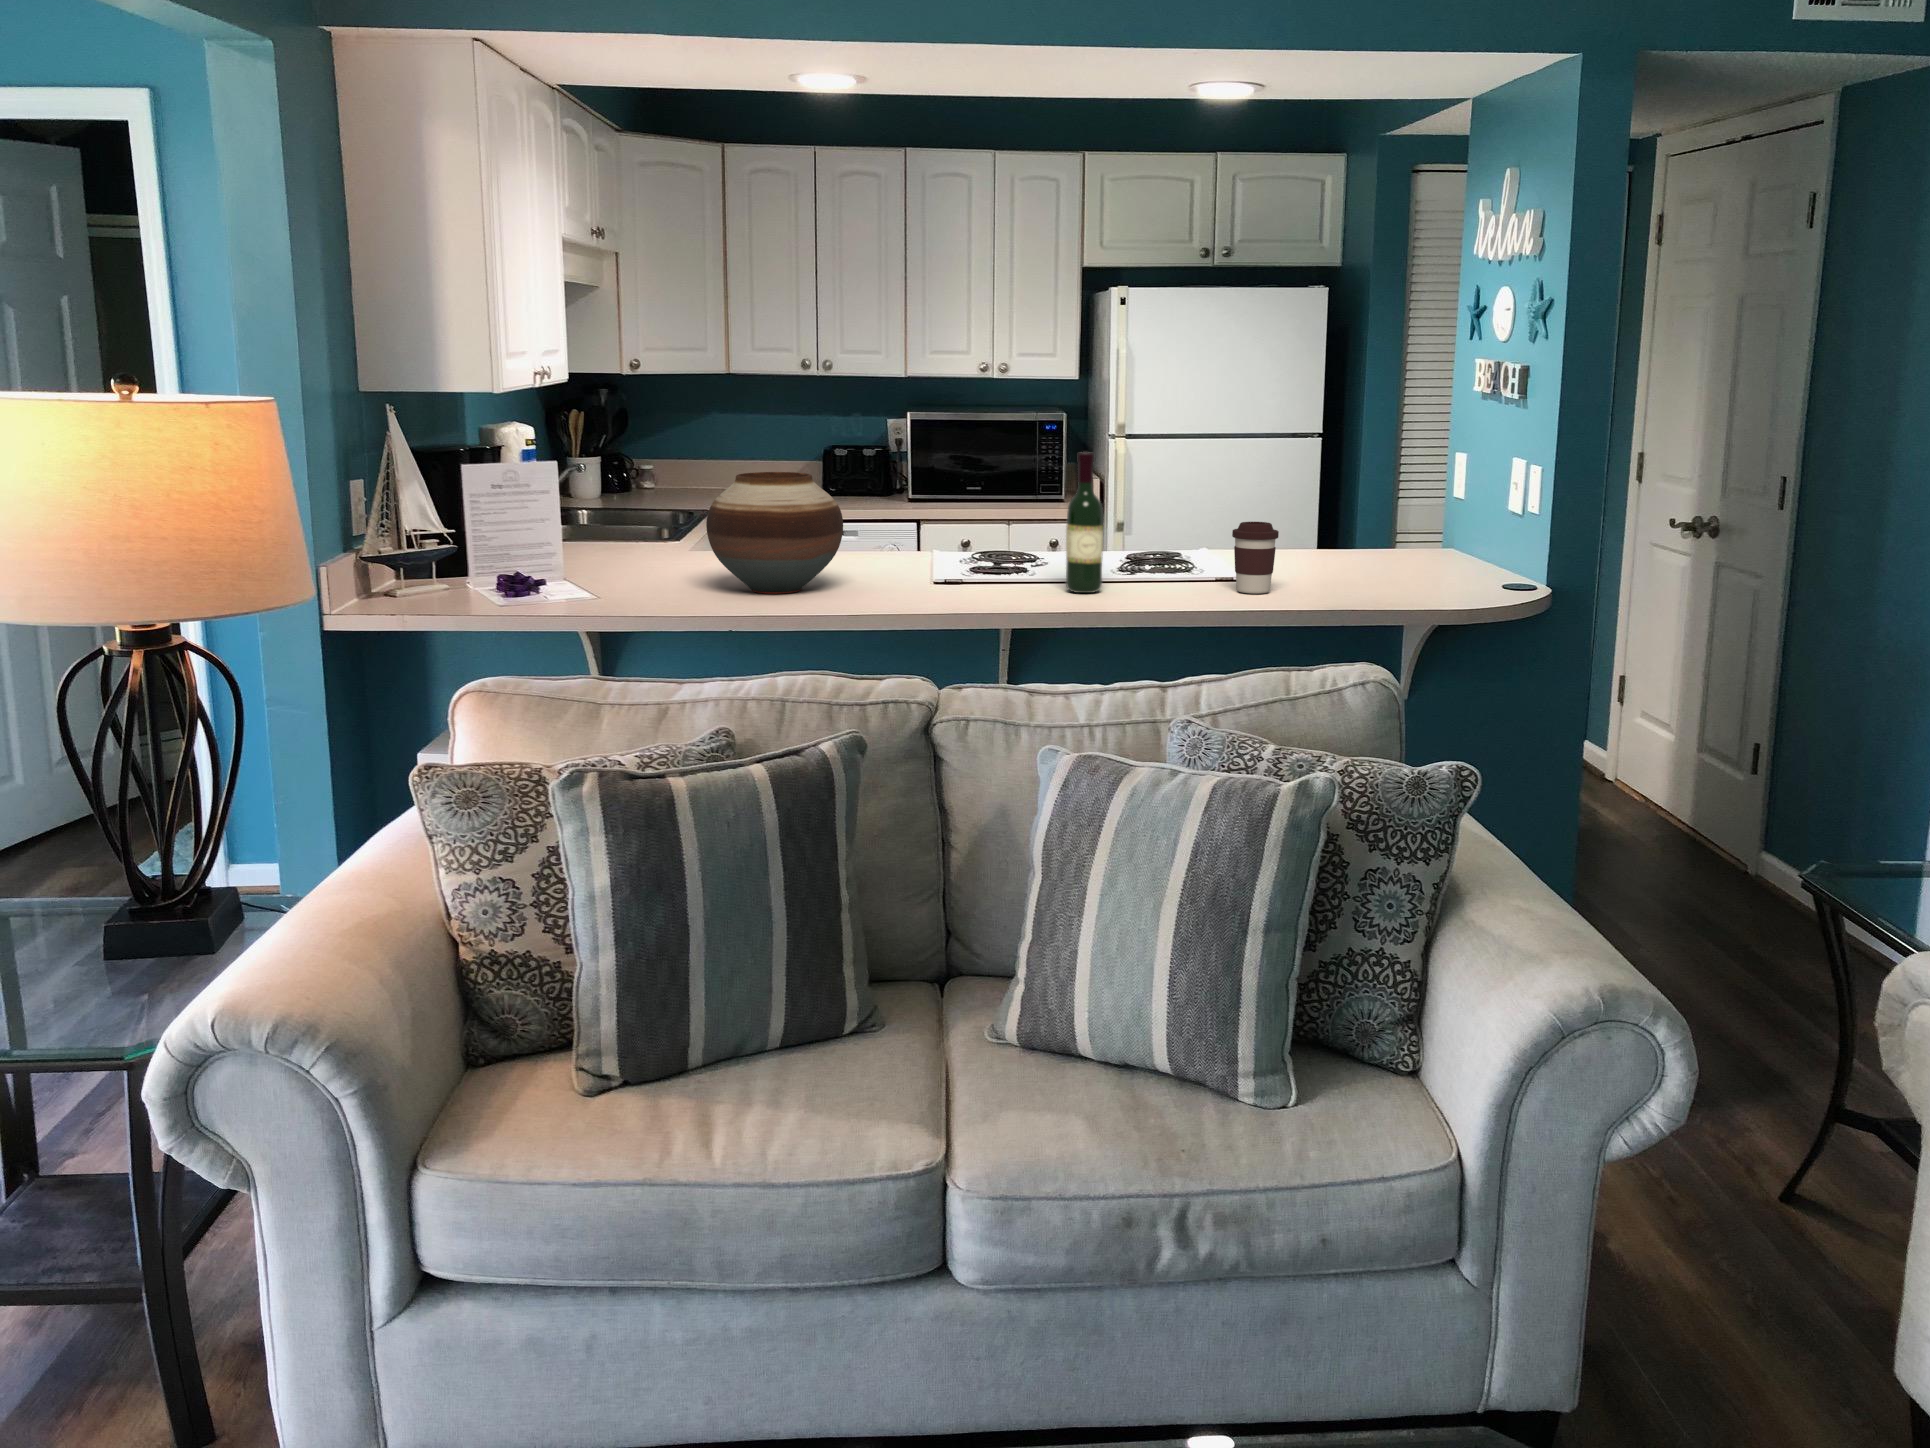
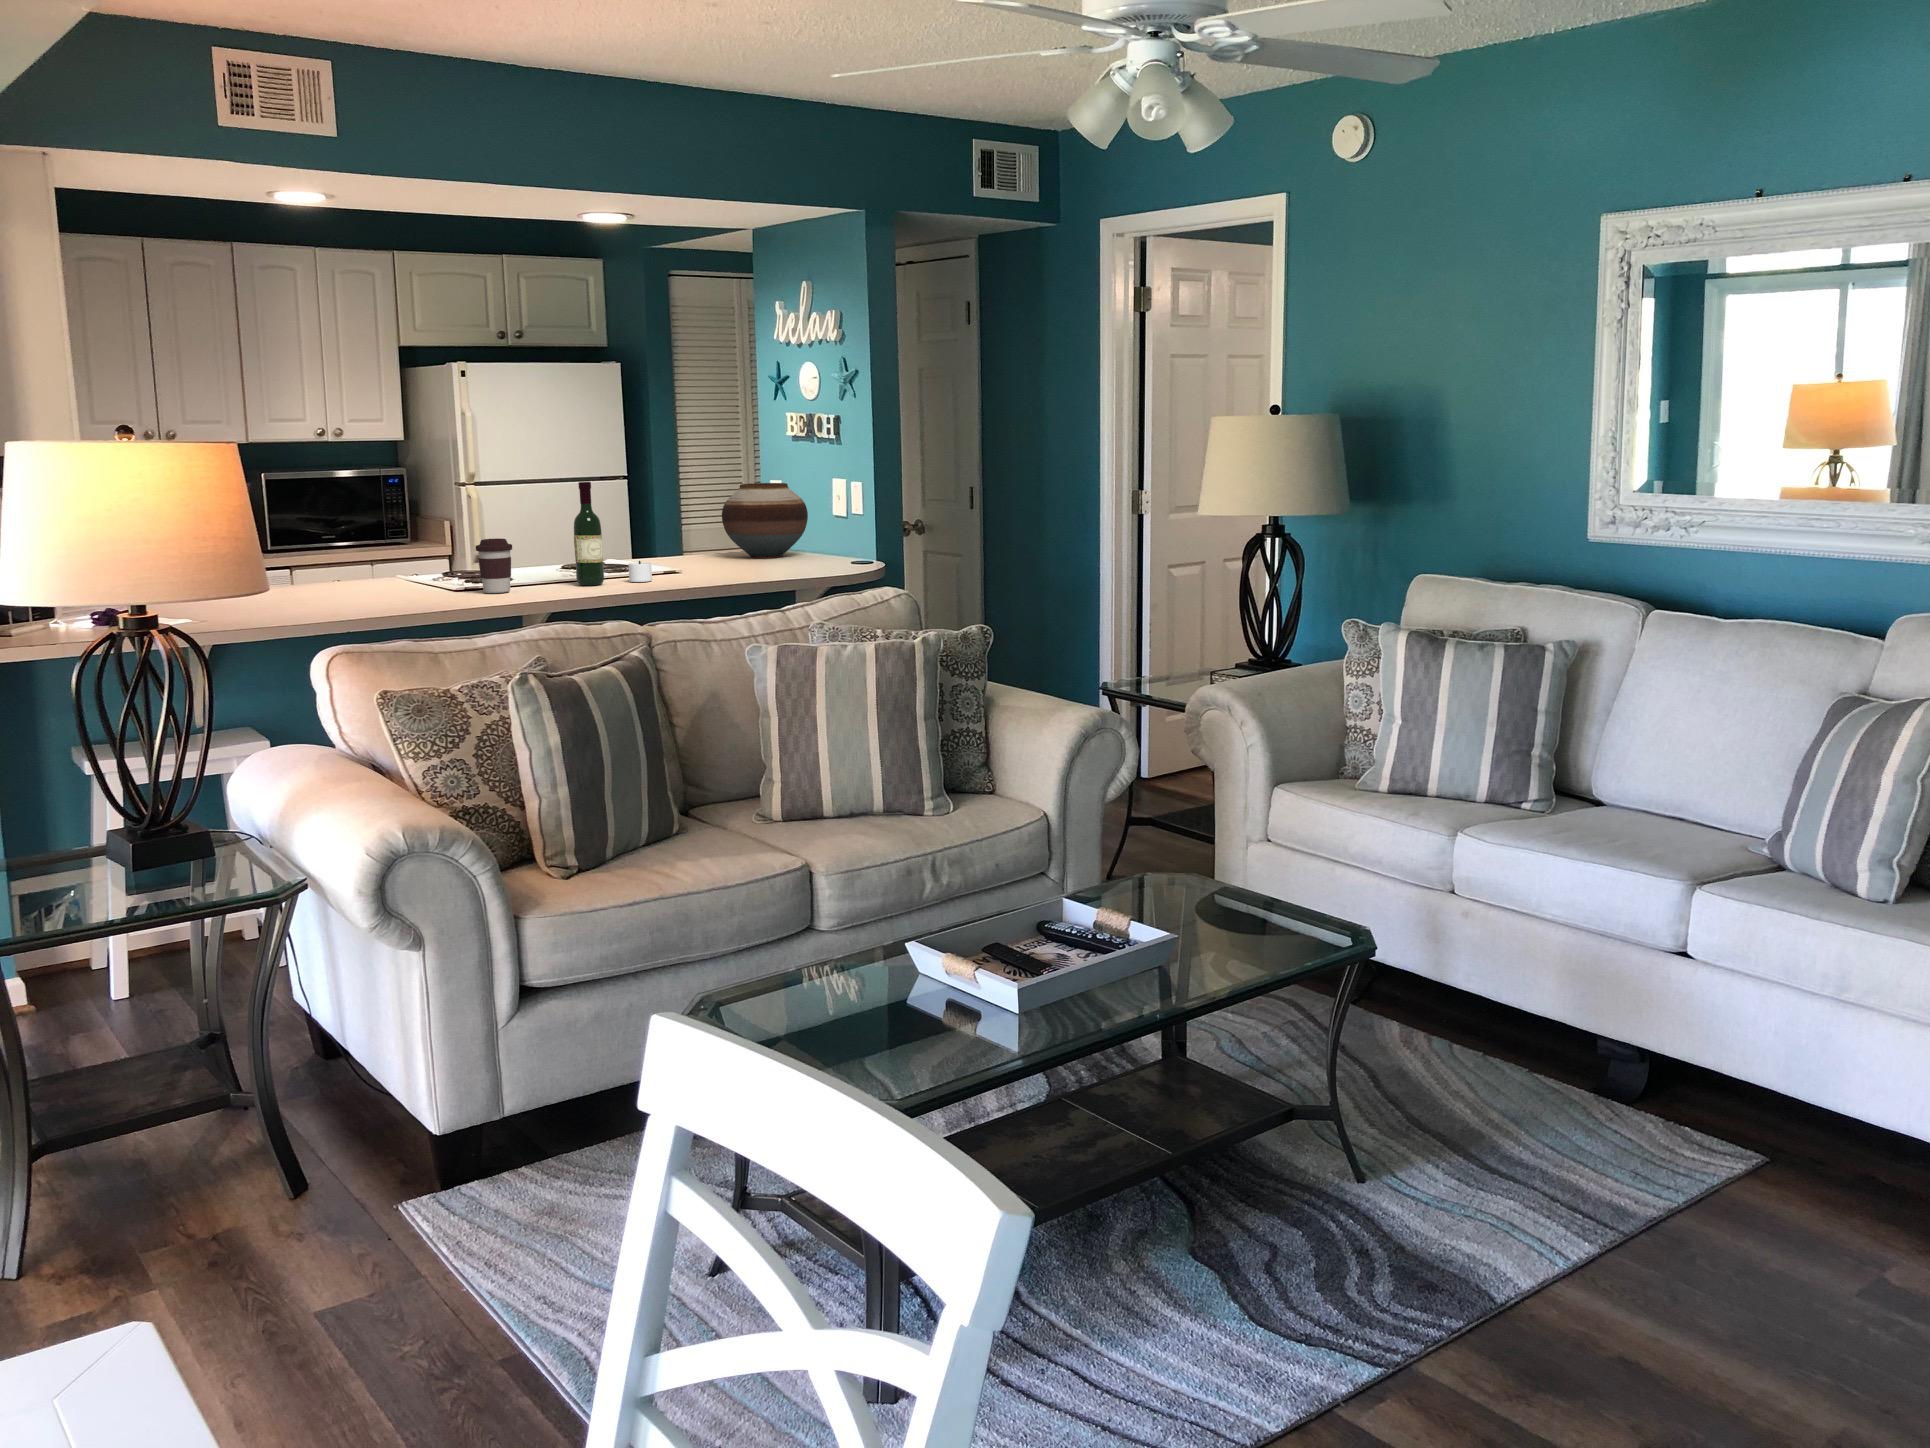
vase: present [706,472,843,594] -> present [722,483,808,558]
coffee cup: present [1232,522,1279,594] -> present [476,539,512,593]
candle: none [1138,564,1184,595] -> present [628,561,652,582]

